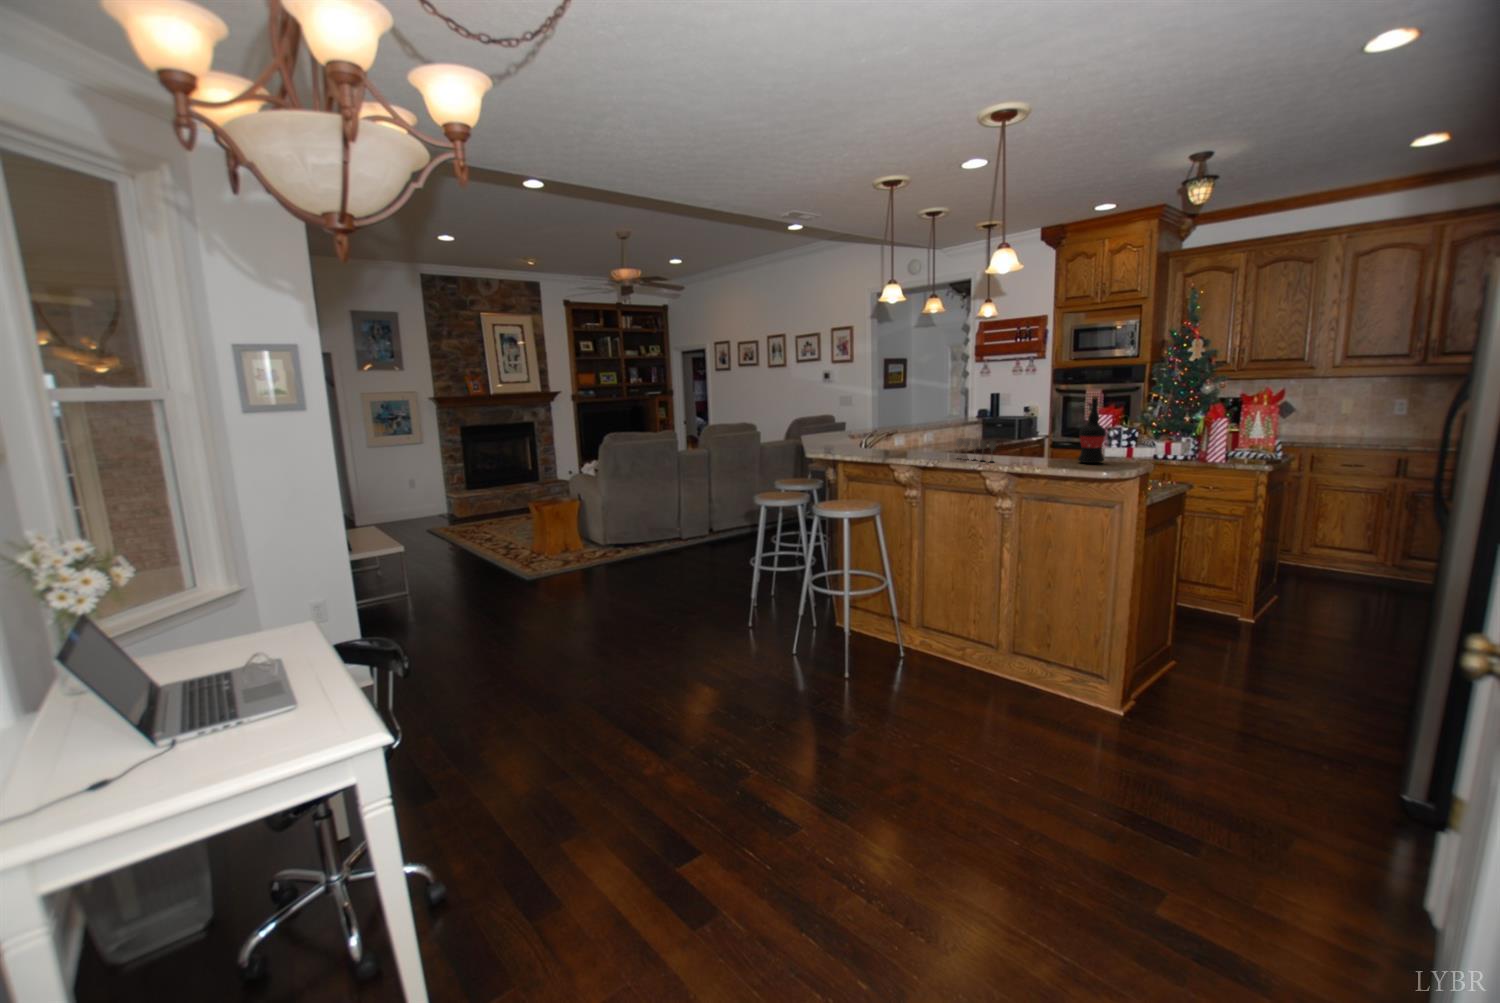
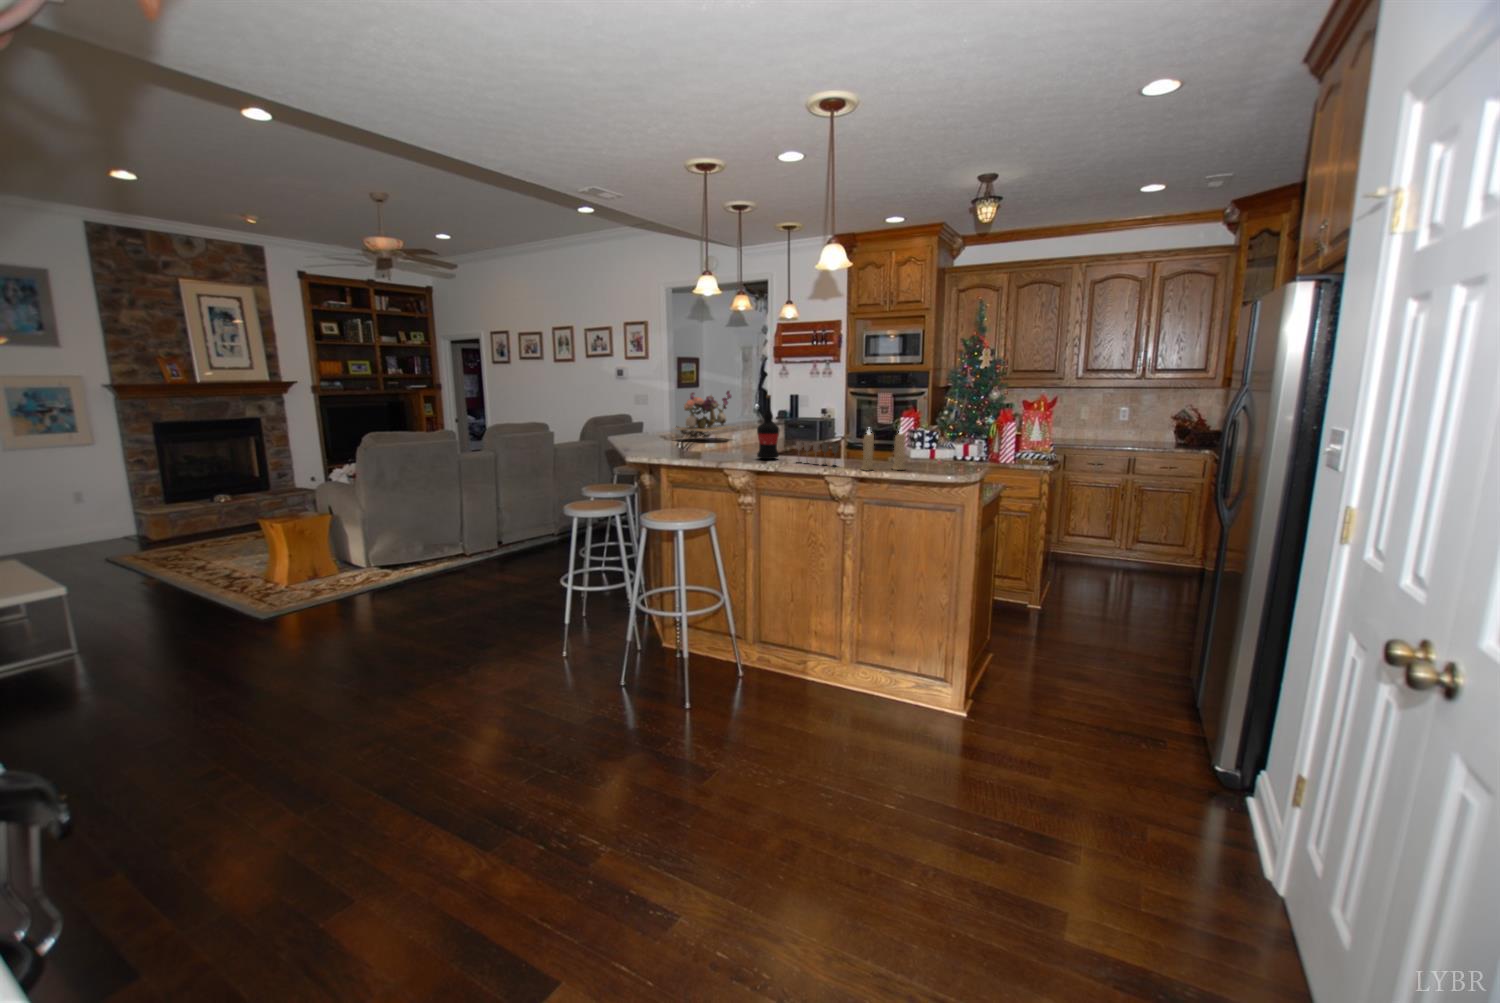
flower arrangement: none [852,390,914,438] -> present [676,391,732,438]
wine bottle: present [1078,395,1106,463] -> present [757,395,779,459]
candle: none [1015,423,1065,466] -> present [861,430,906,470]

